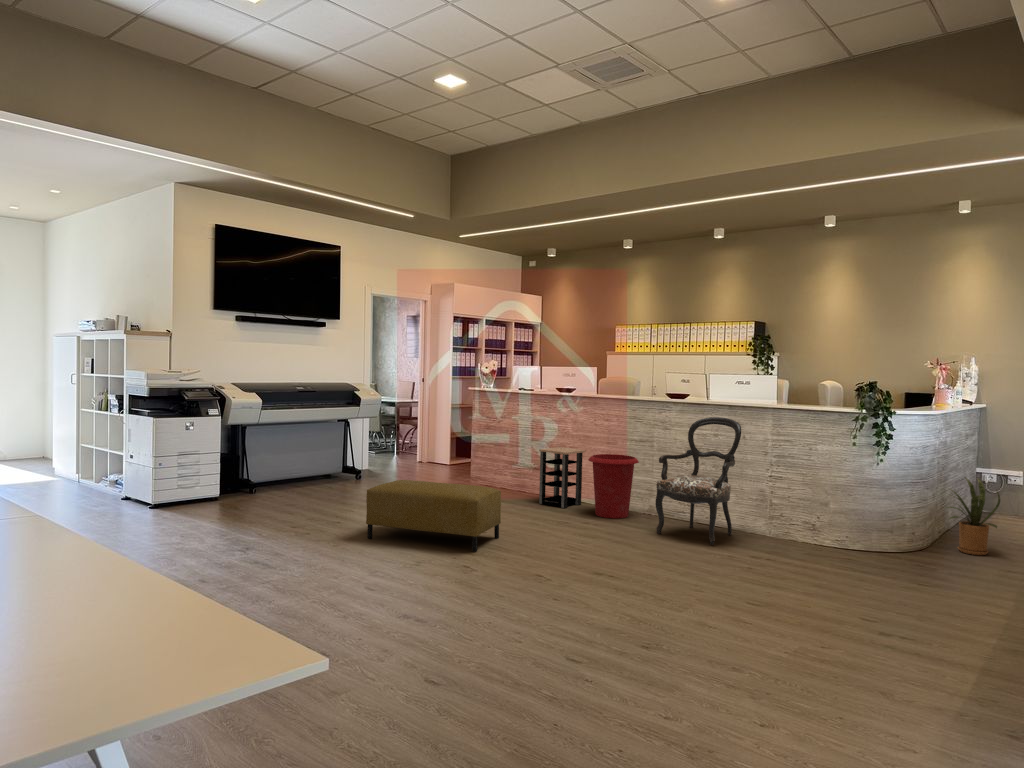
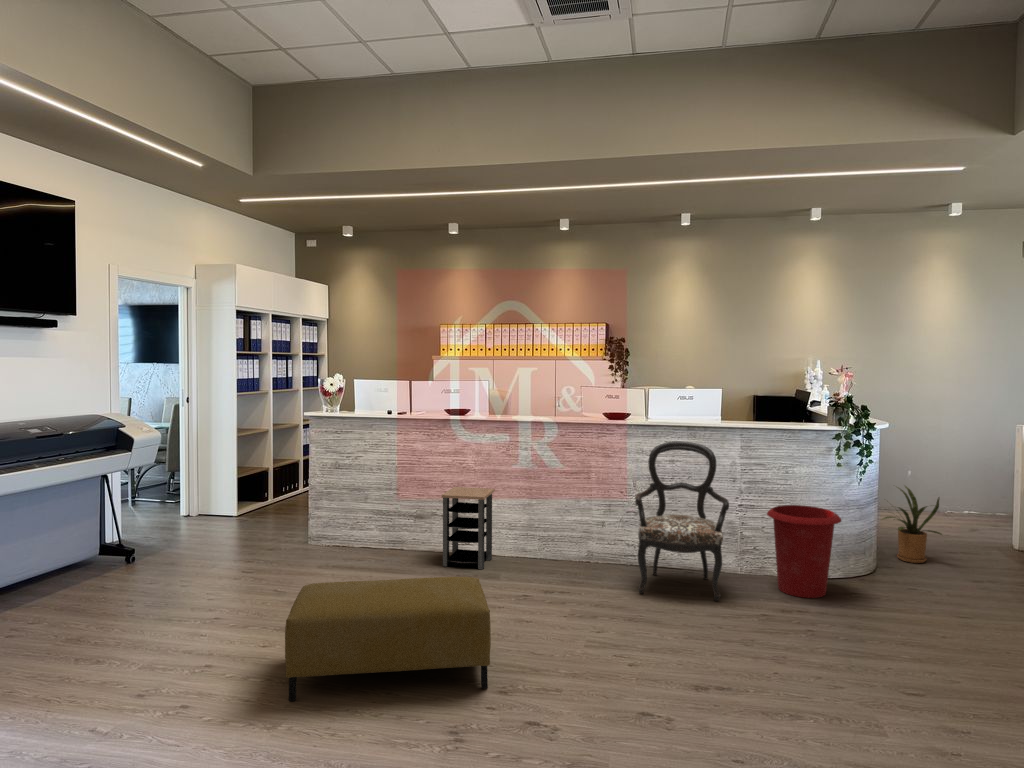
waste bin: present [588,454,639,518] -> present [767,505,841,598]

